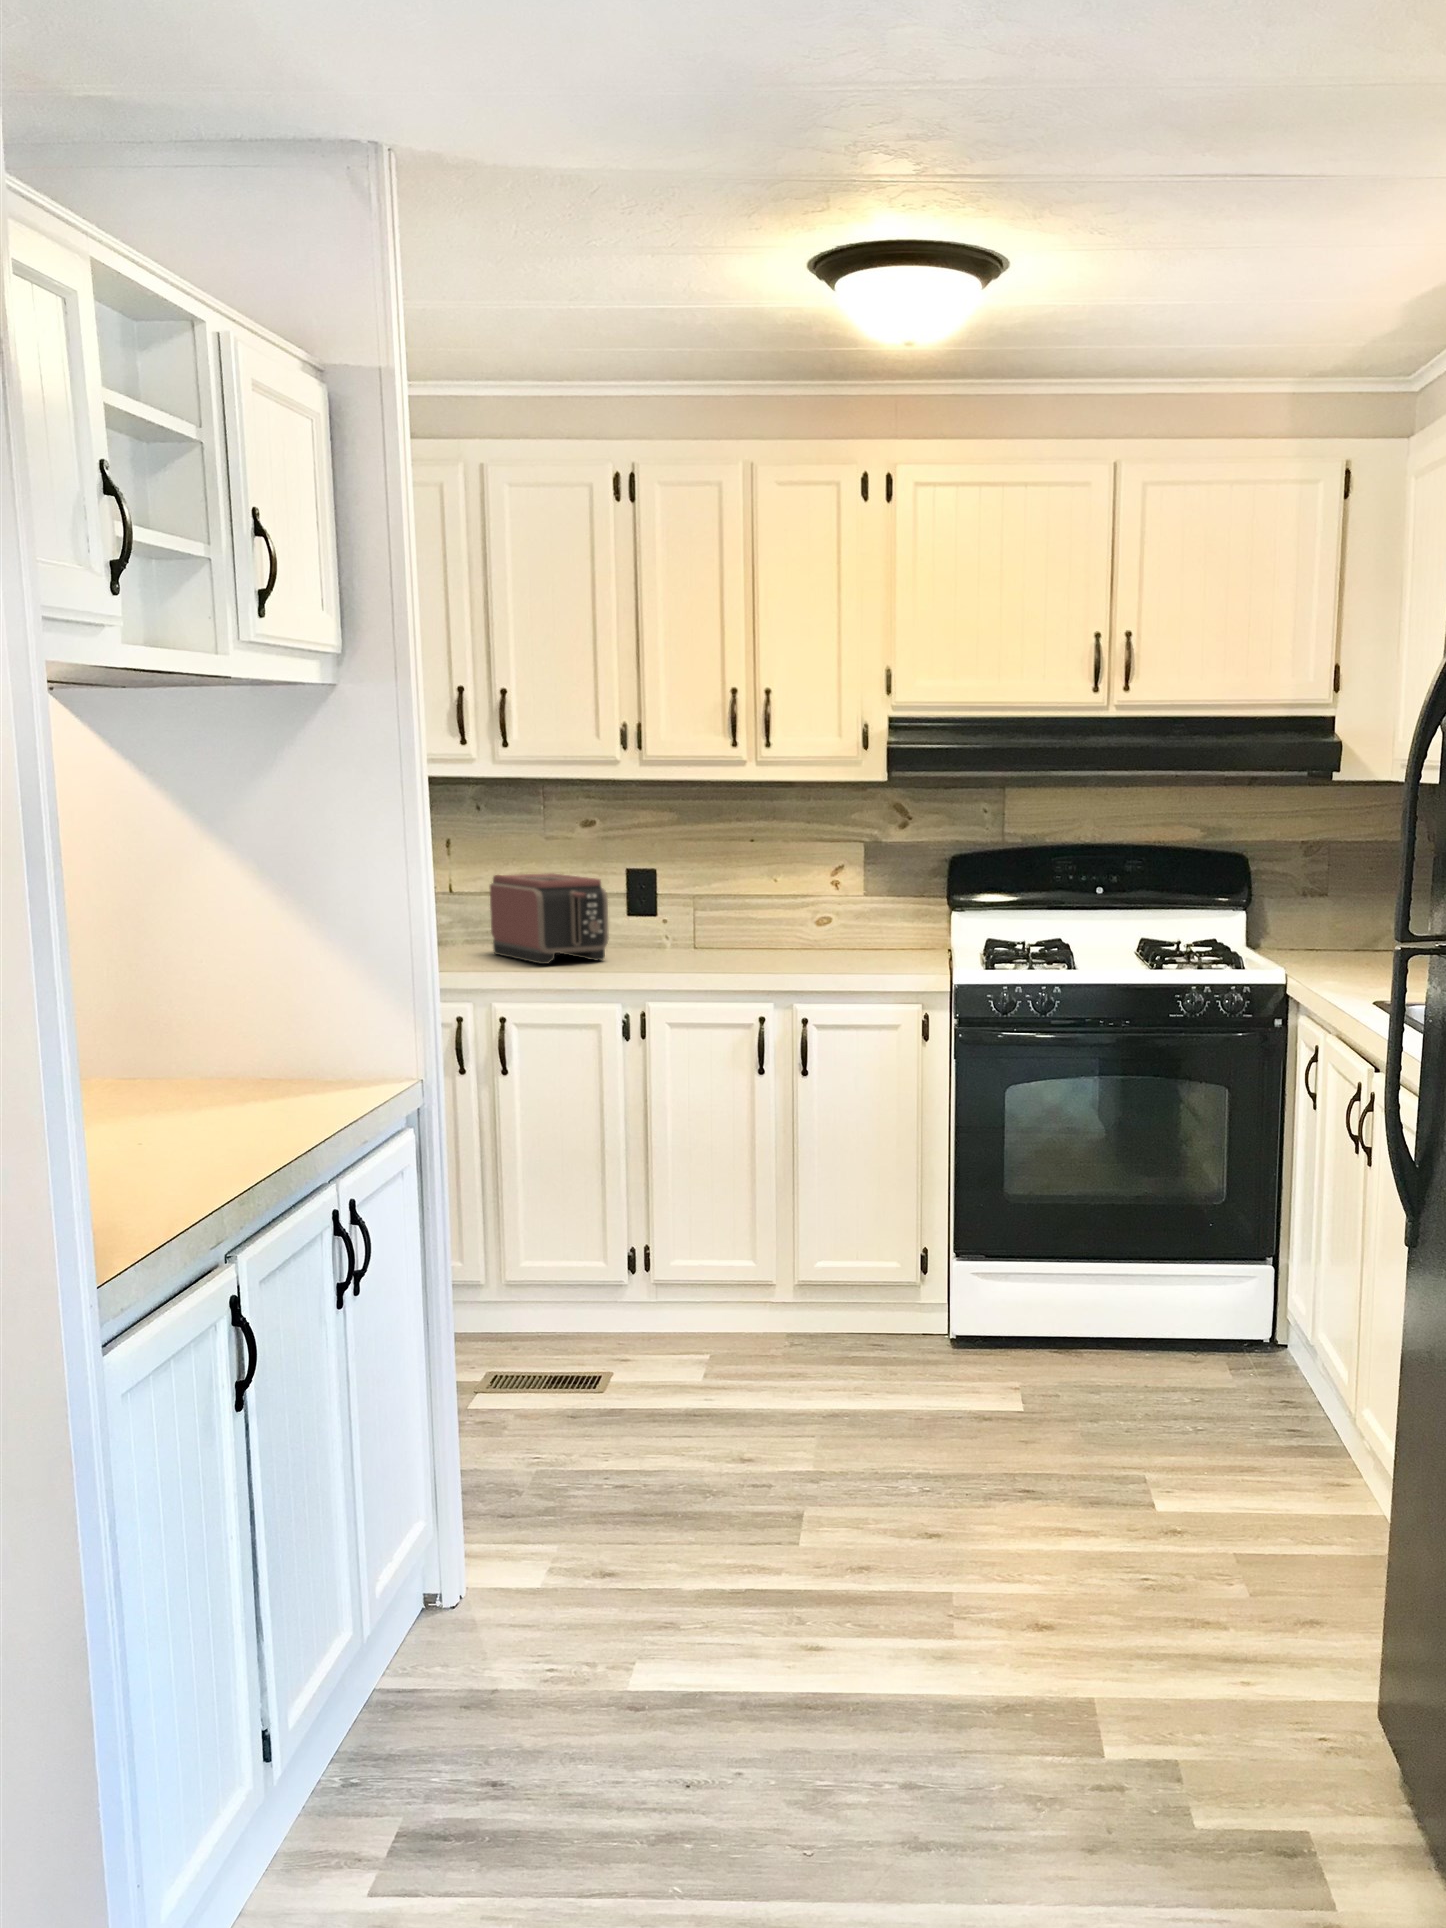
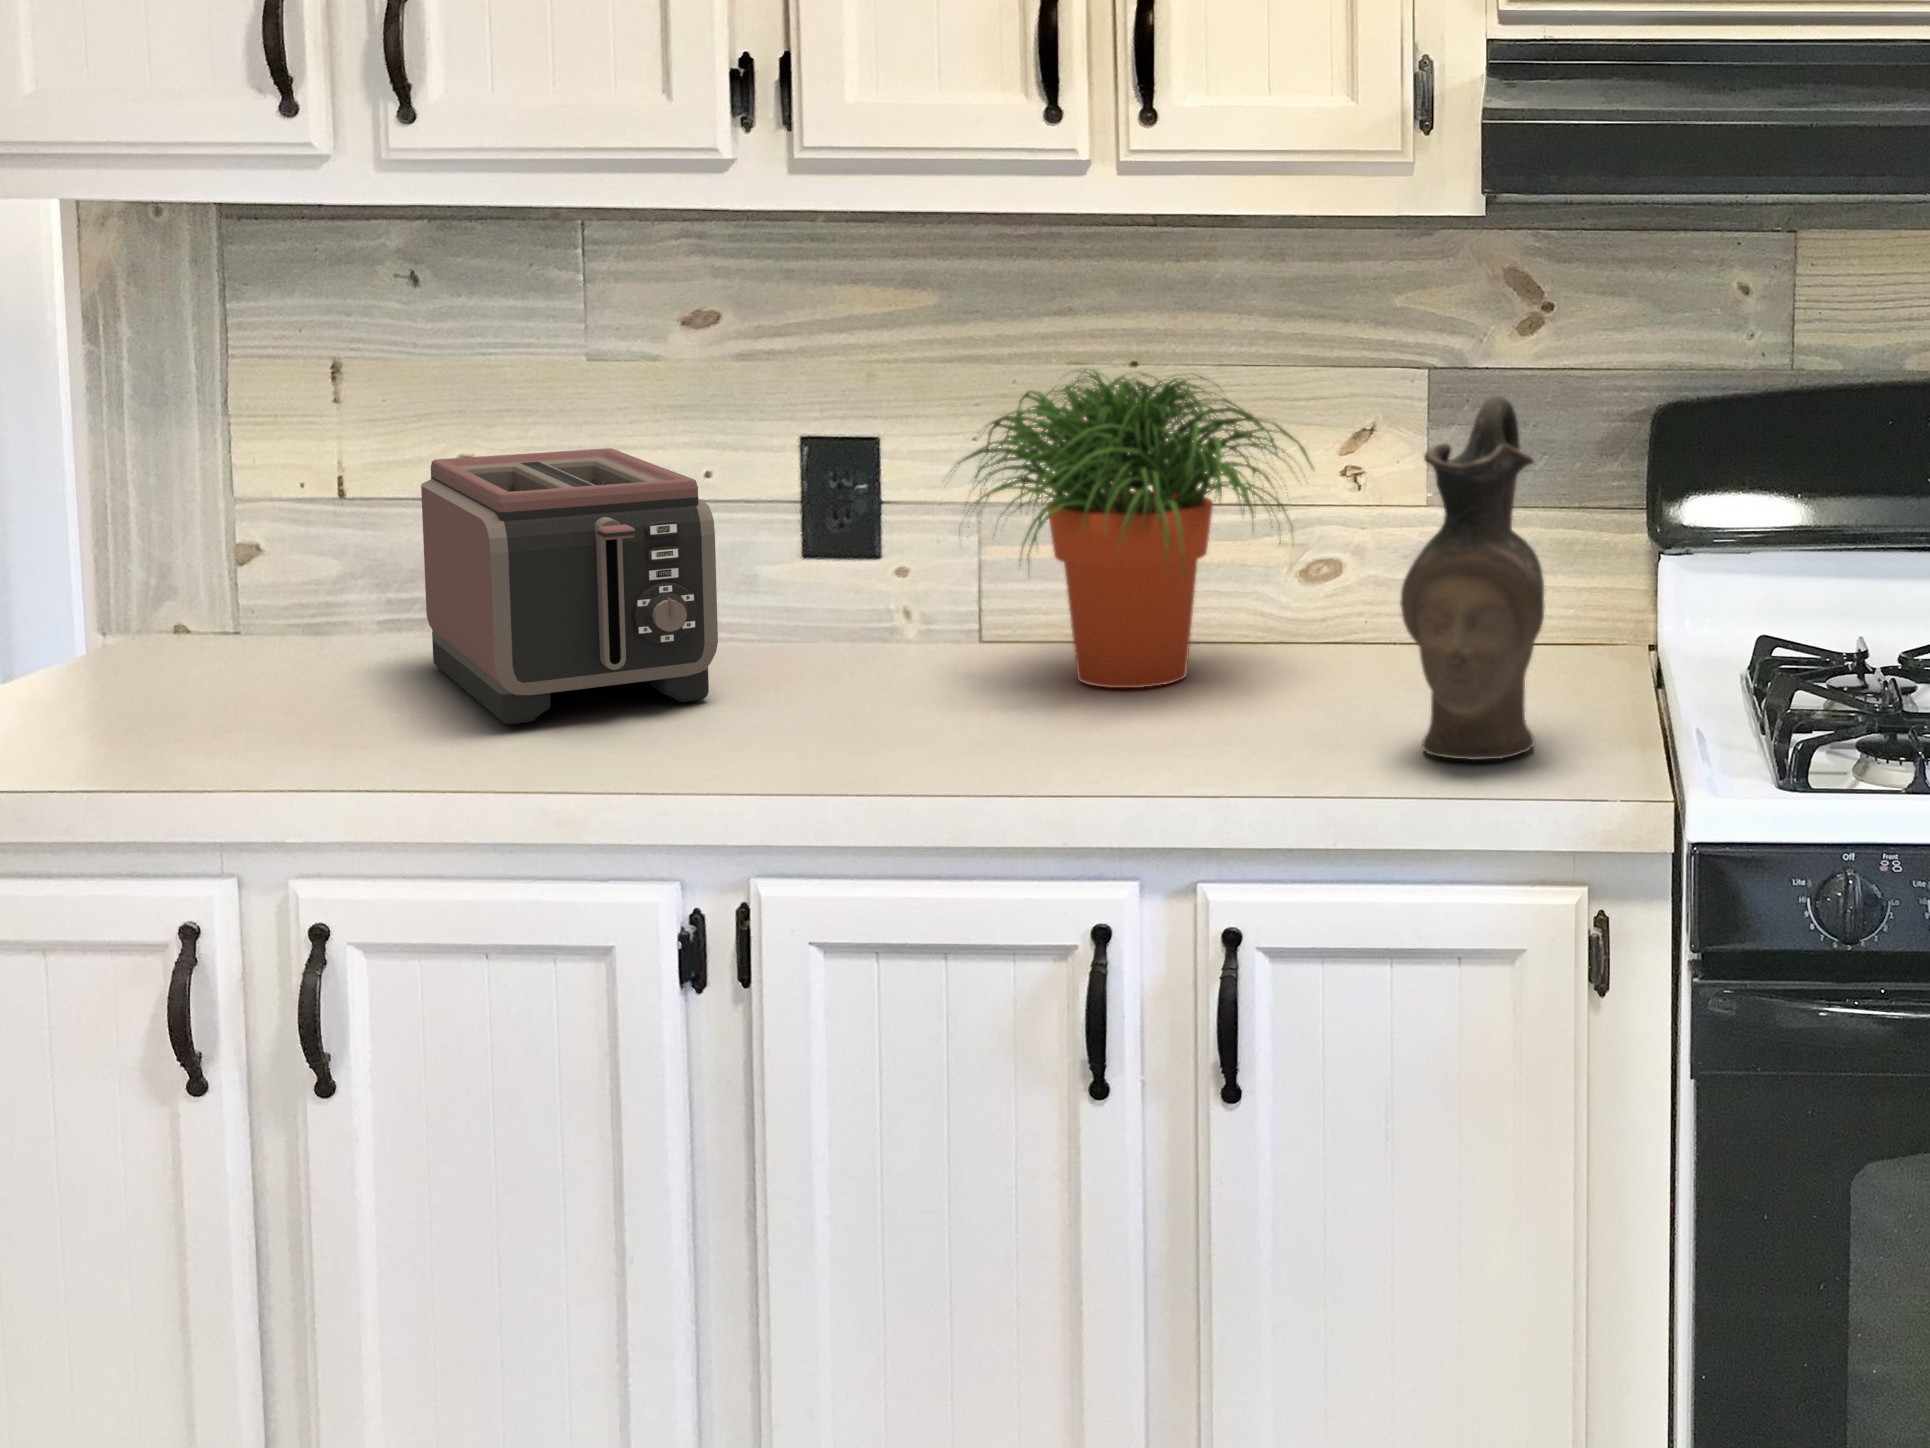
potted plant: none [688,839,824,958] -> present [943,368,1313,688]
ceramic pitcher: none [858,845,908,970] -> present [1401,396,1545,760]

